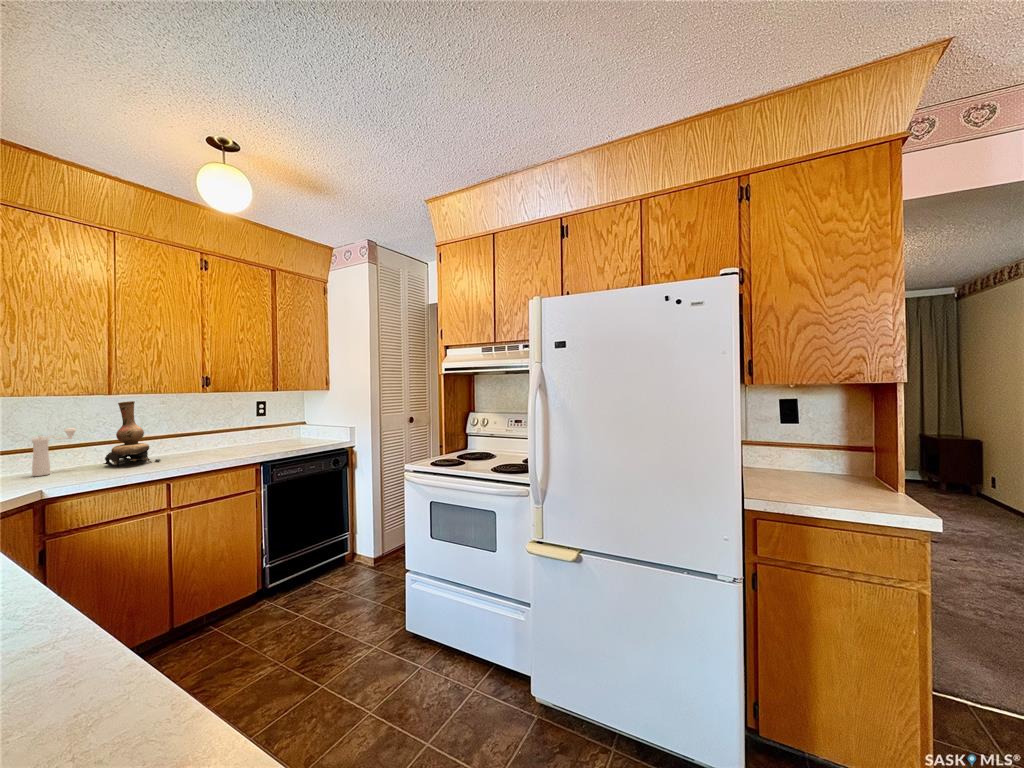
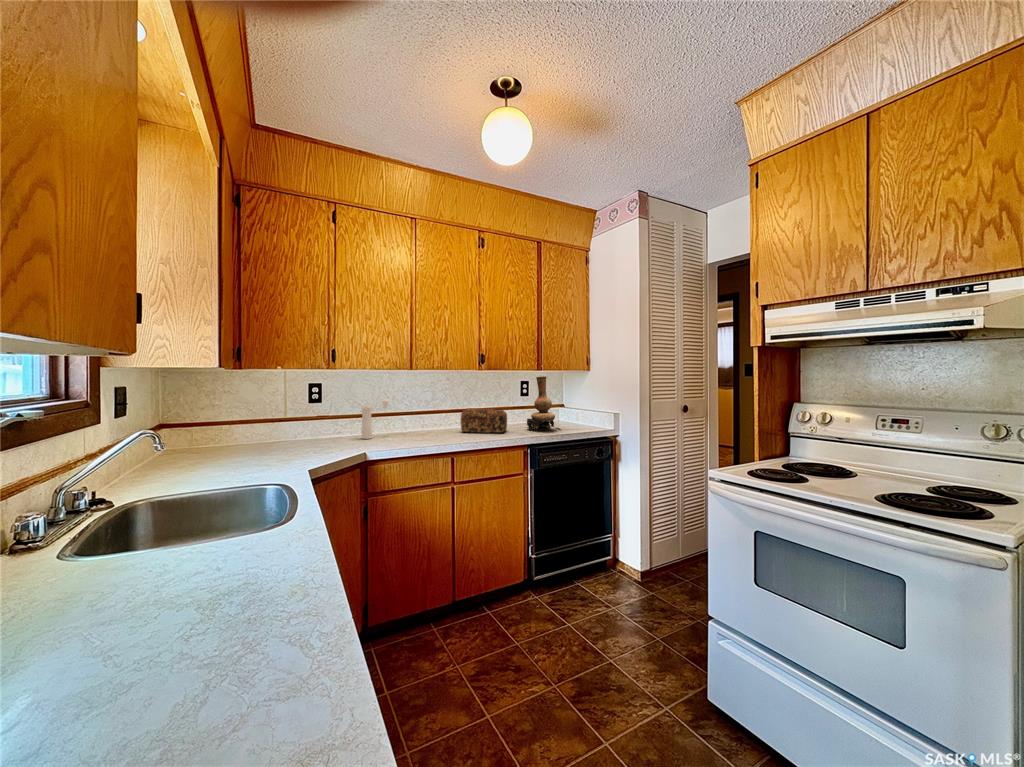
vase: present [103,401,160,467] -> present [527,376,559,431]
bread loaf: none [180,430,238,457] -> present [461,408,507,433]

